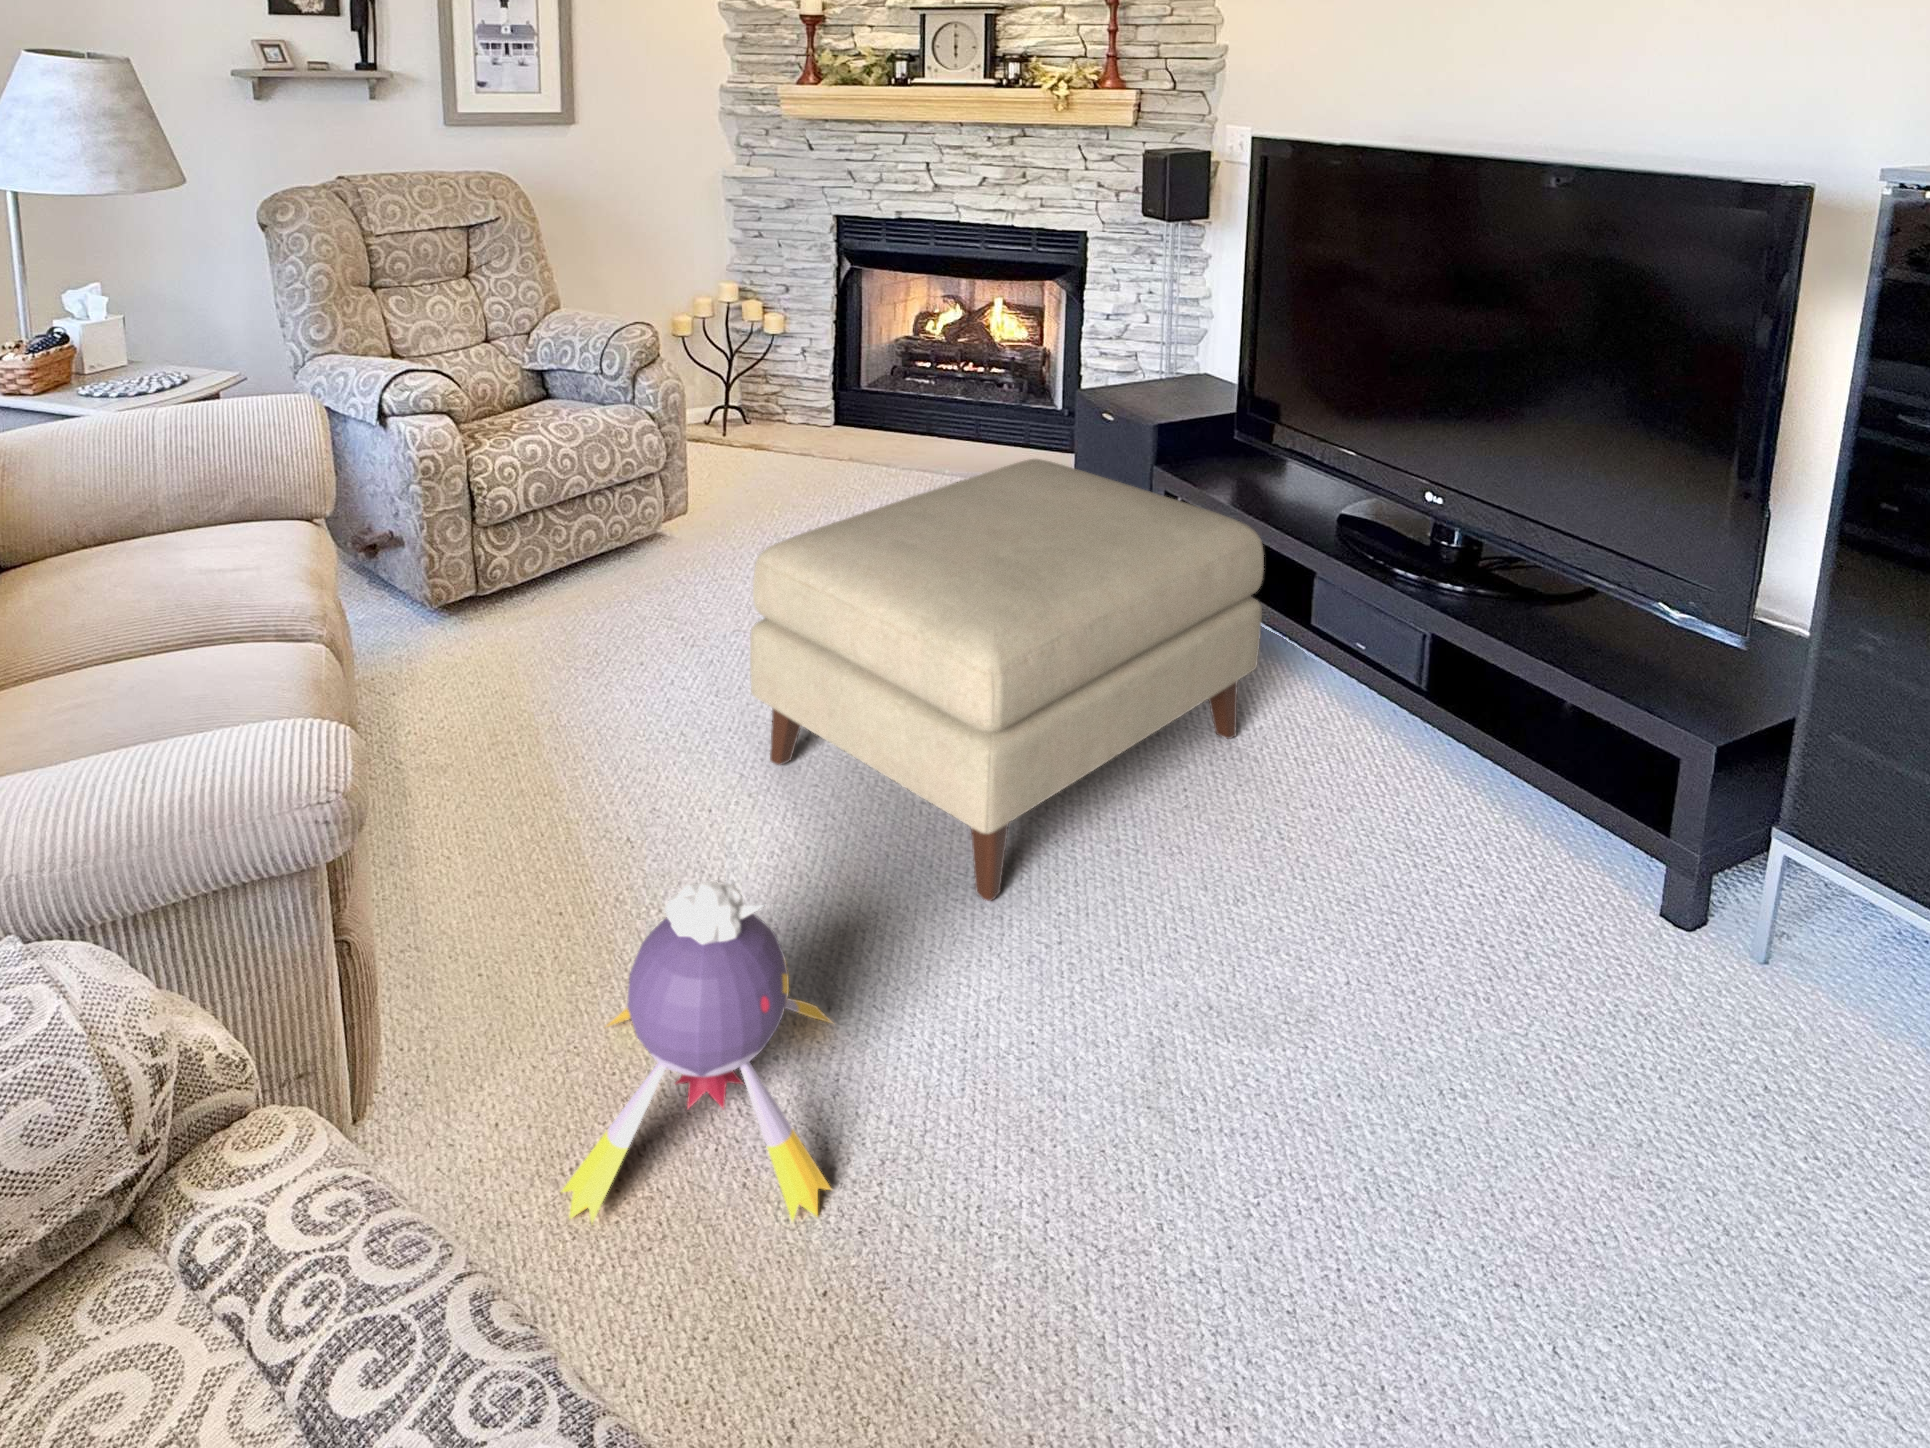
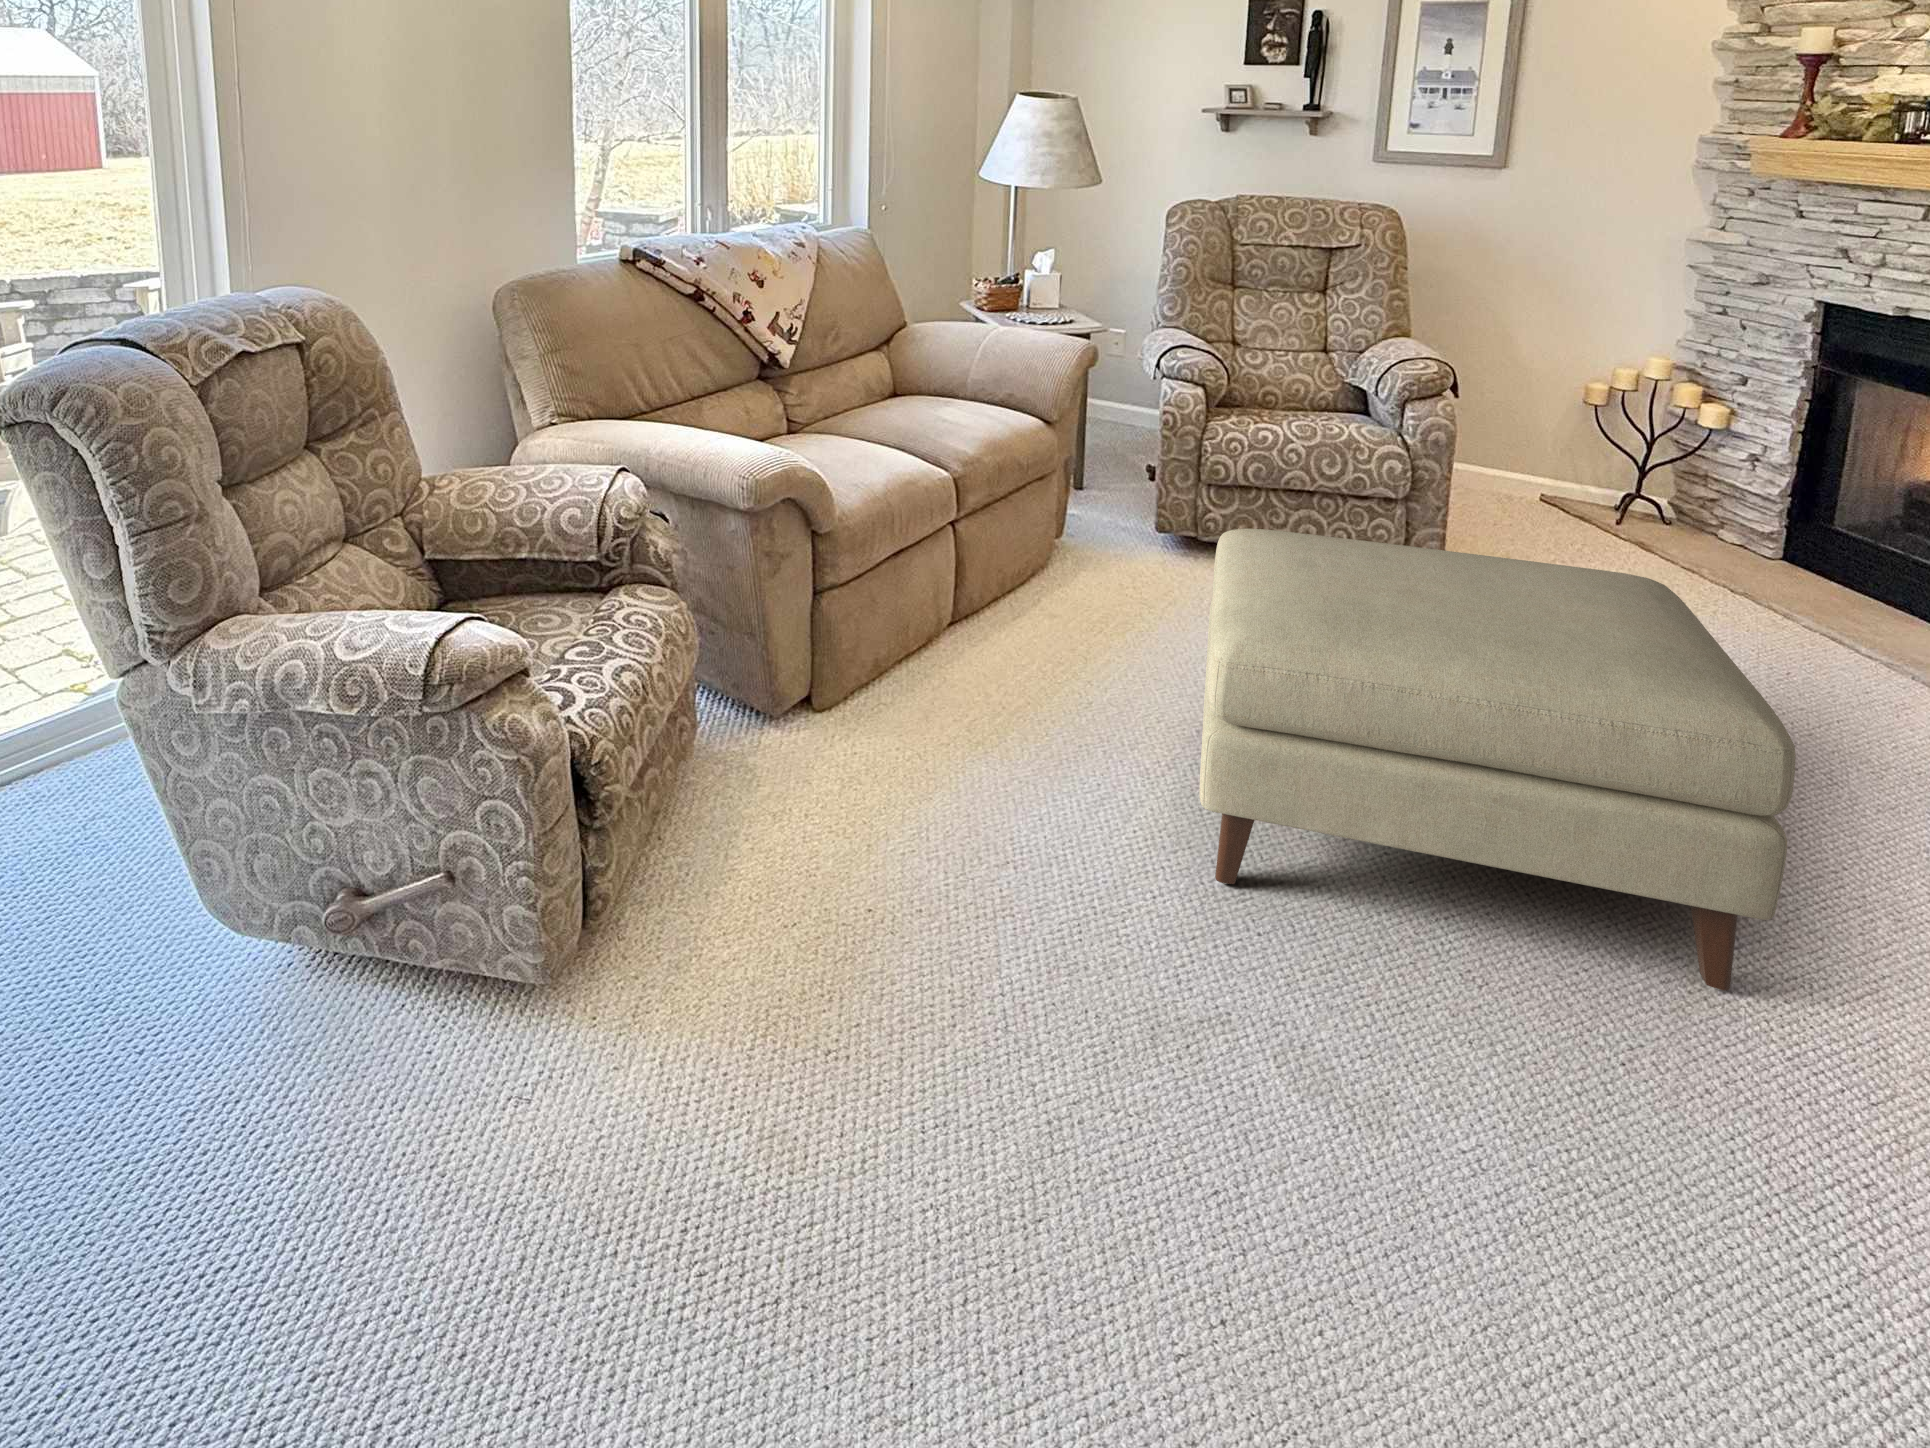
plush toy: present [562,881,832,1223] -> none [789,660,1017,896]

